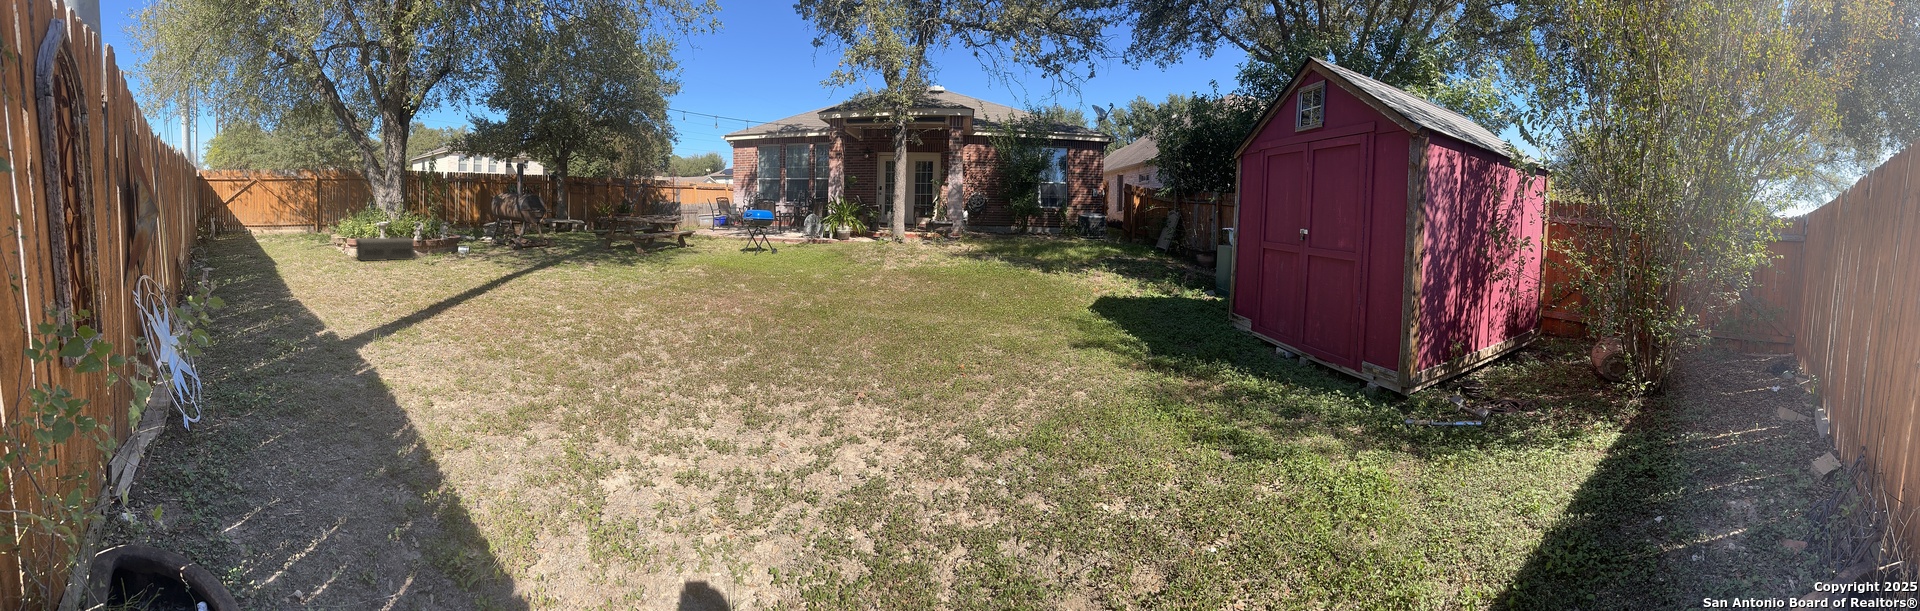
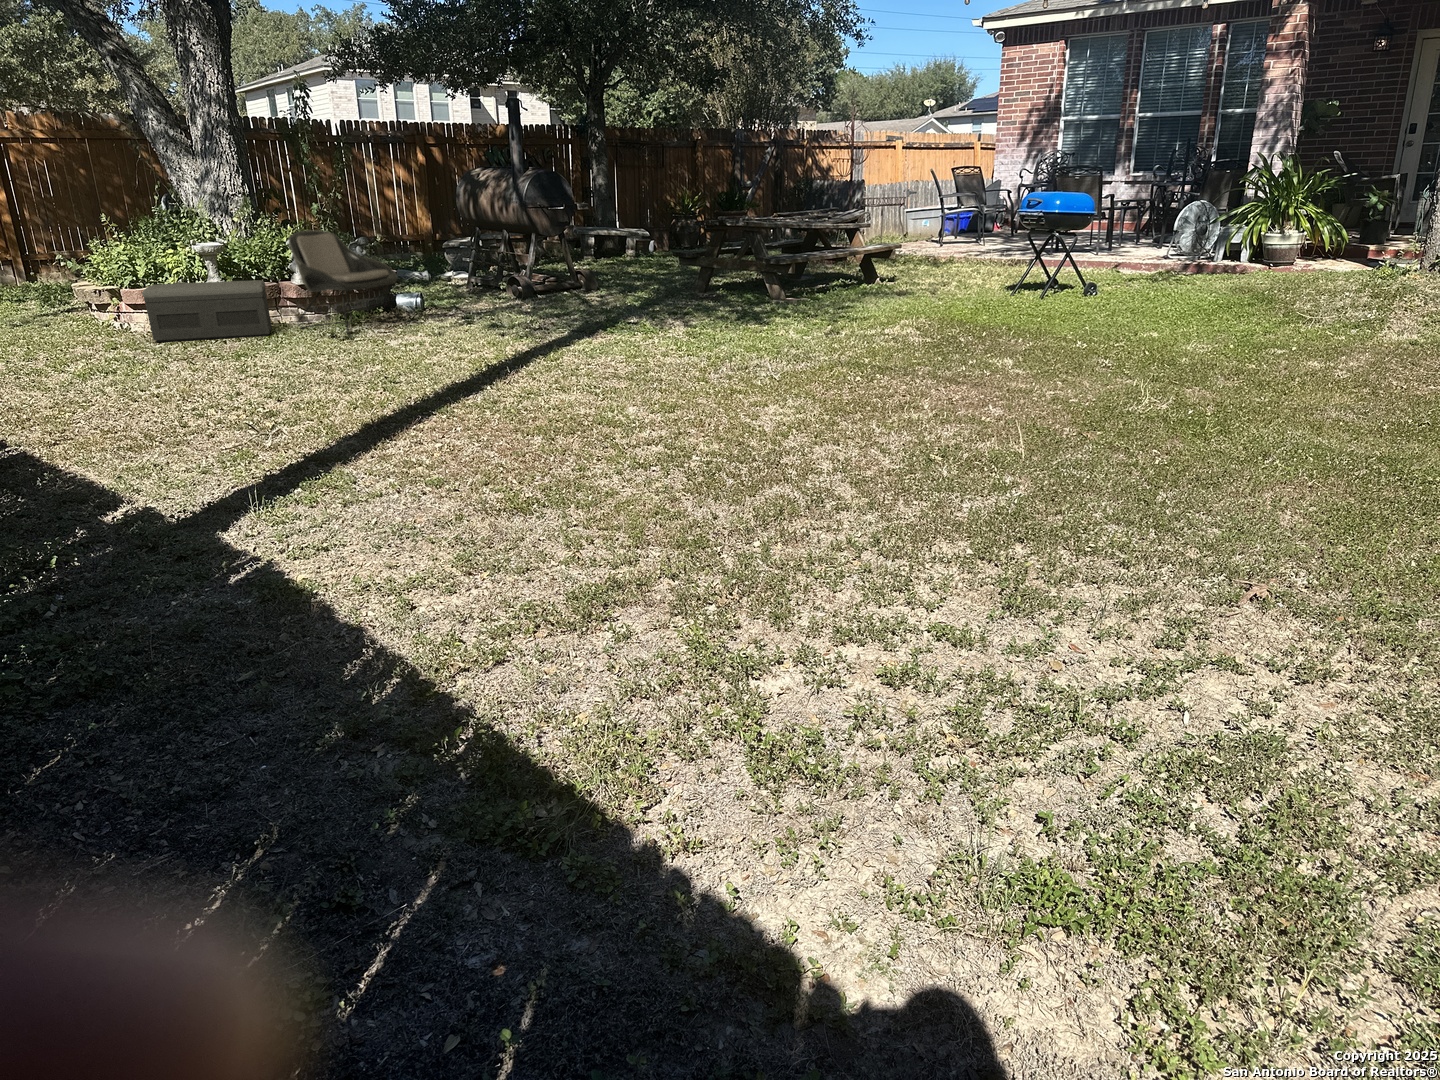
lounge chair: none [423,218,472,259] -> present [289,230,399,333]

